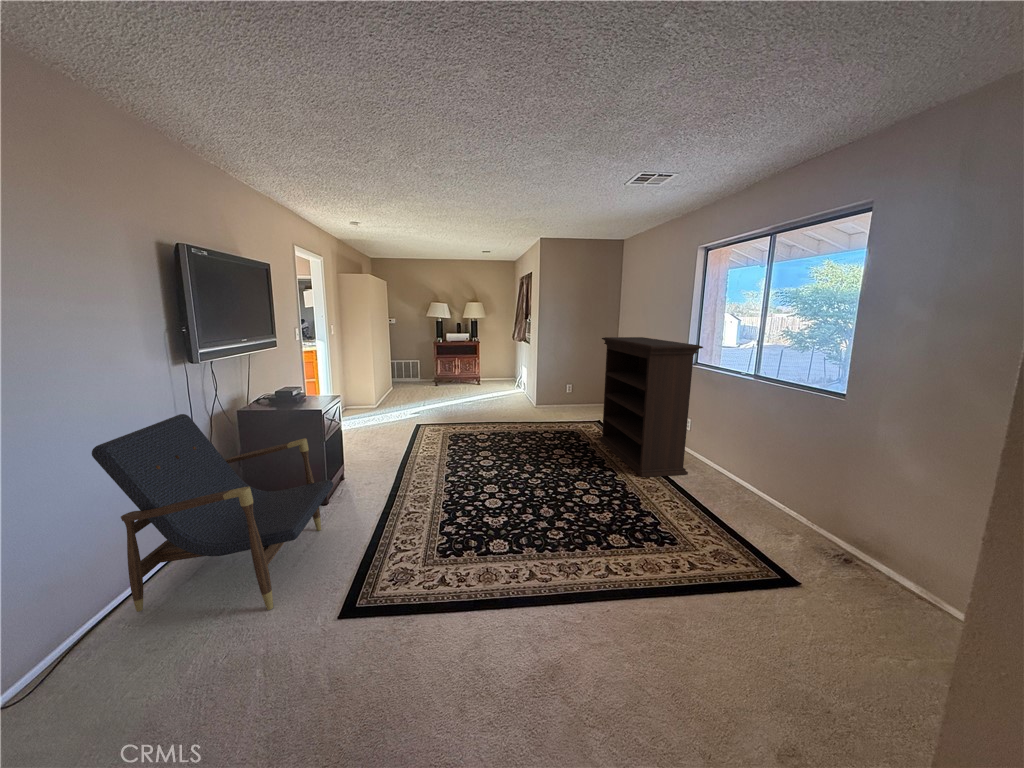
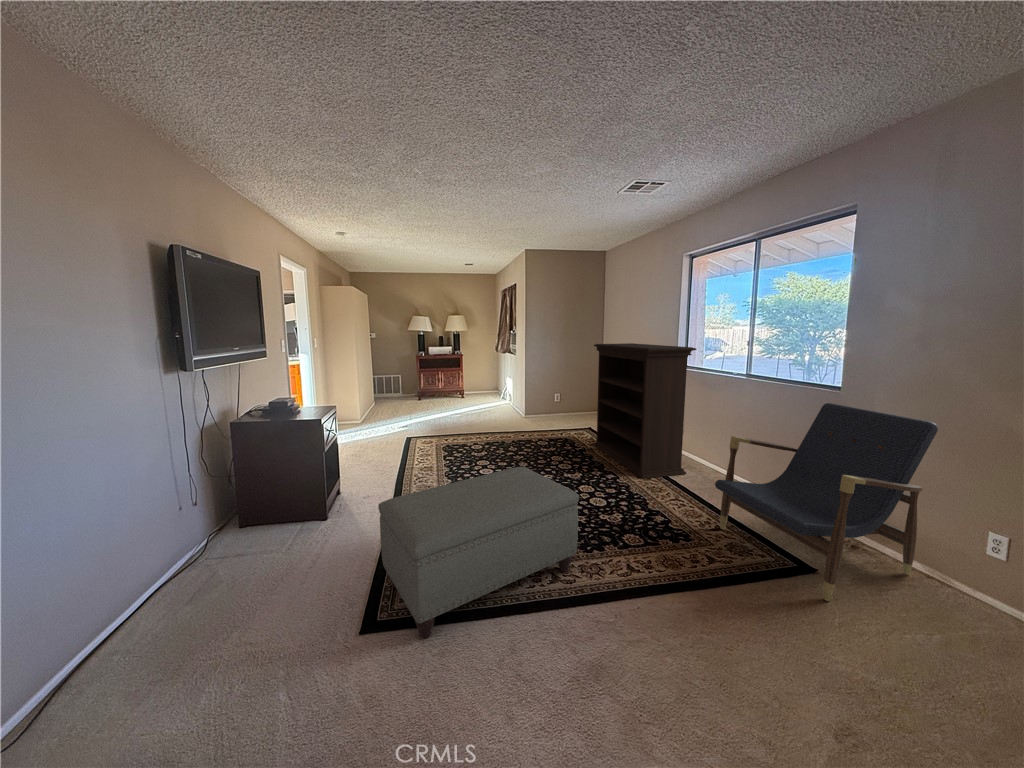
lounge chair: present [92,414,333,612] -> present [715,403,938,601]
ottoman: none [363,464,558,626] -> present [378,467,579,639]

